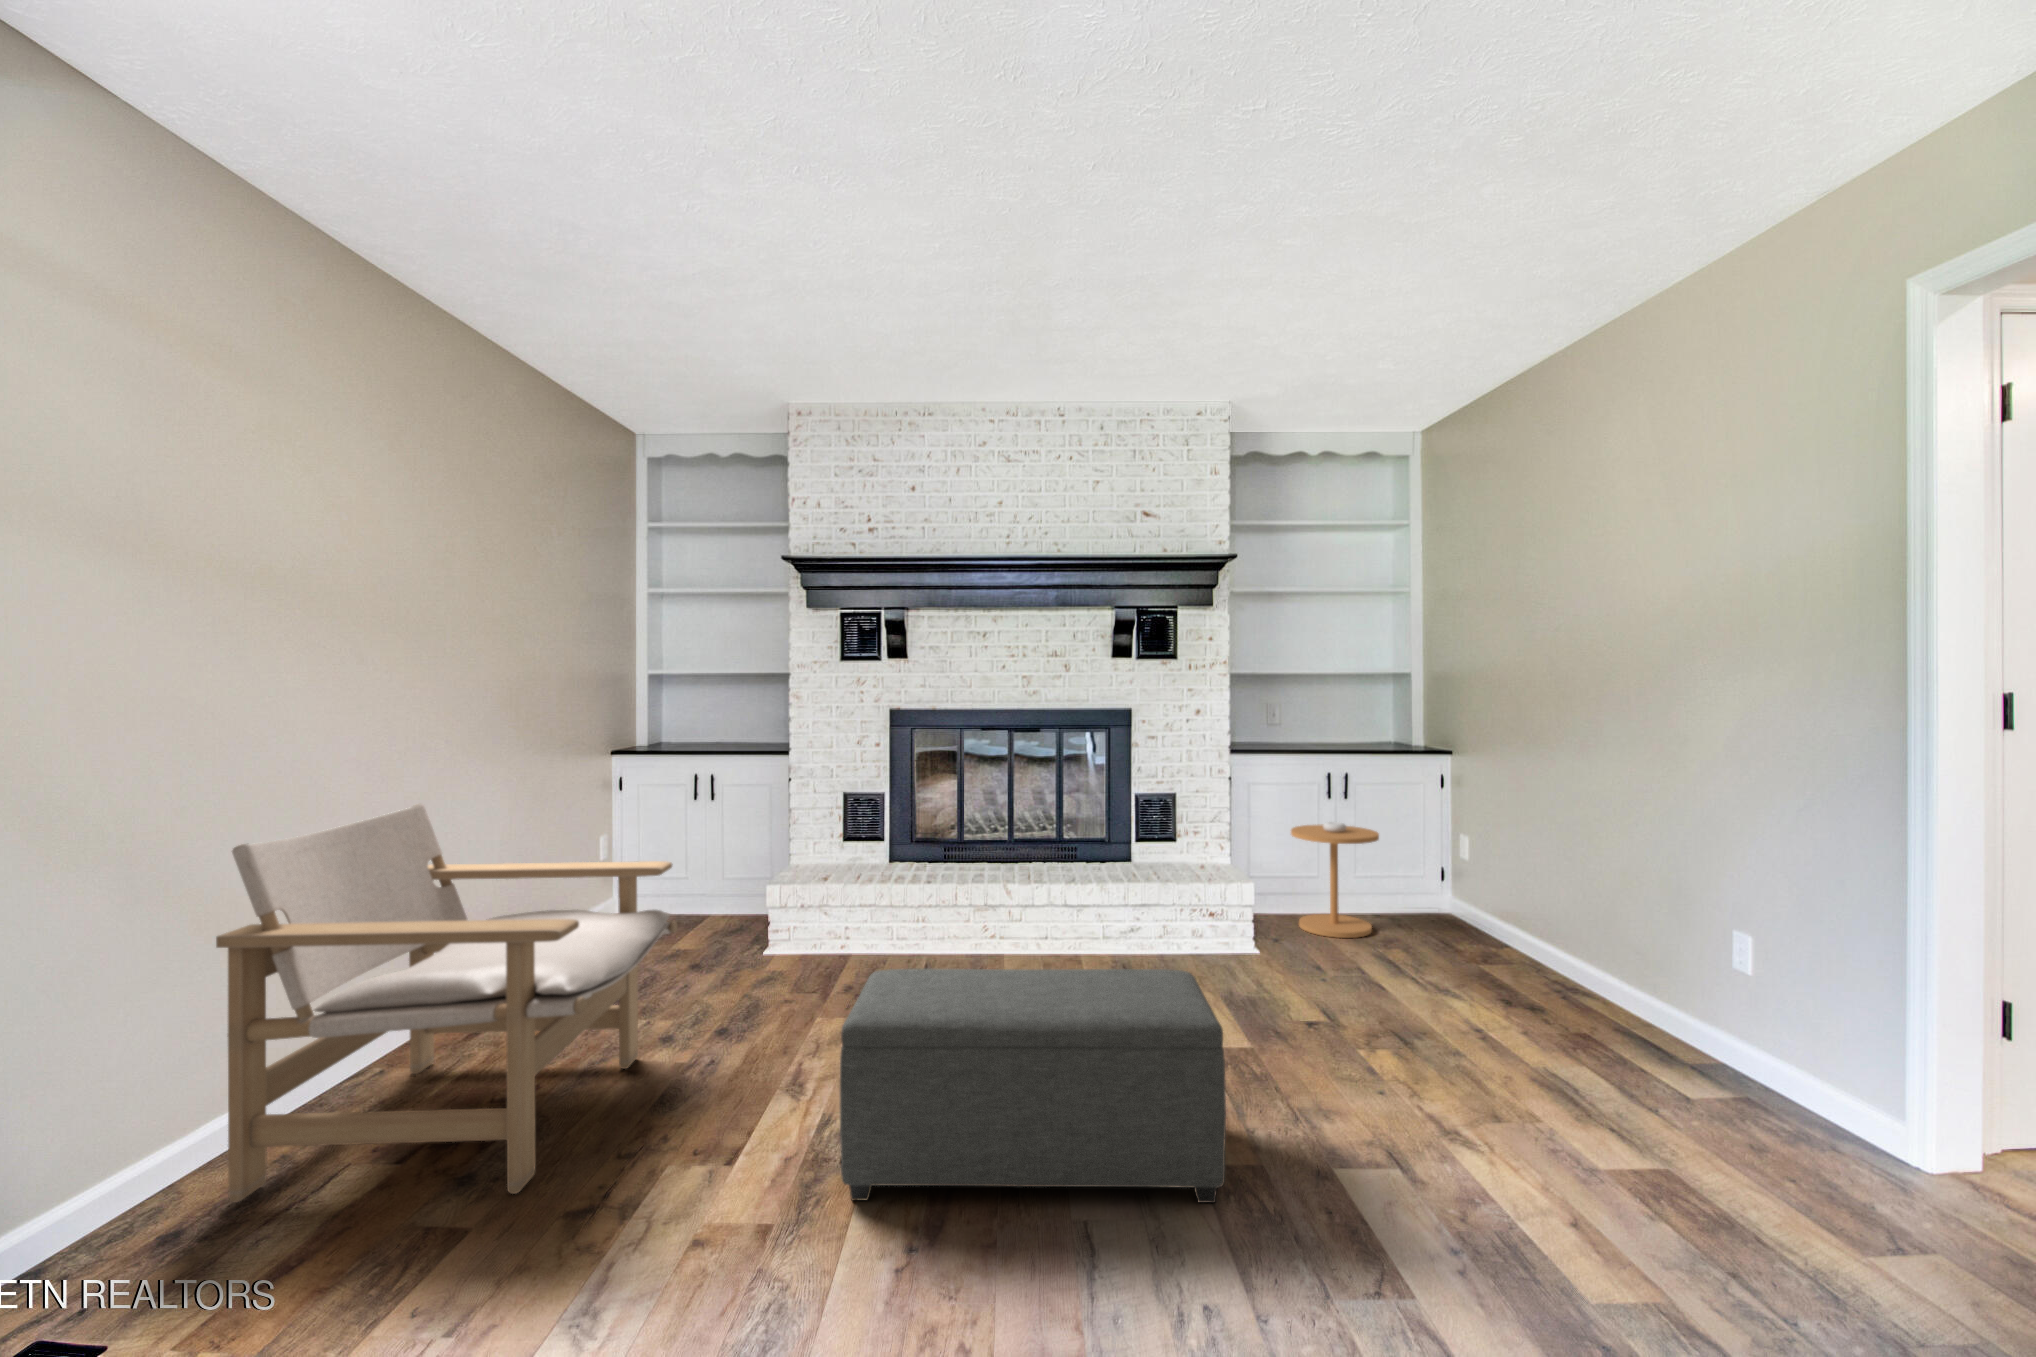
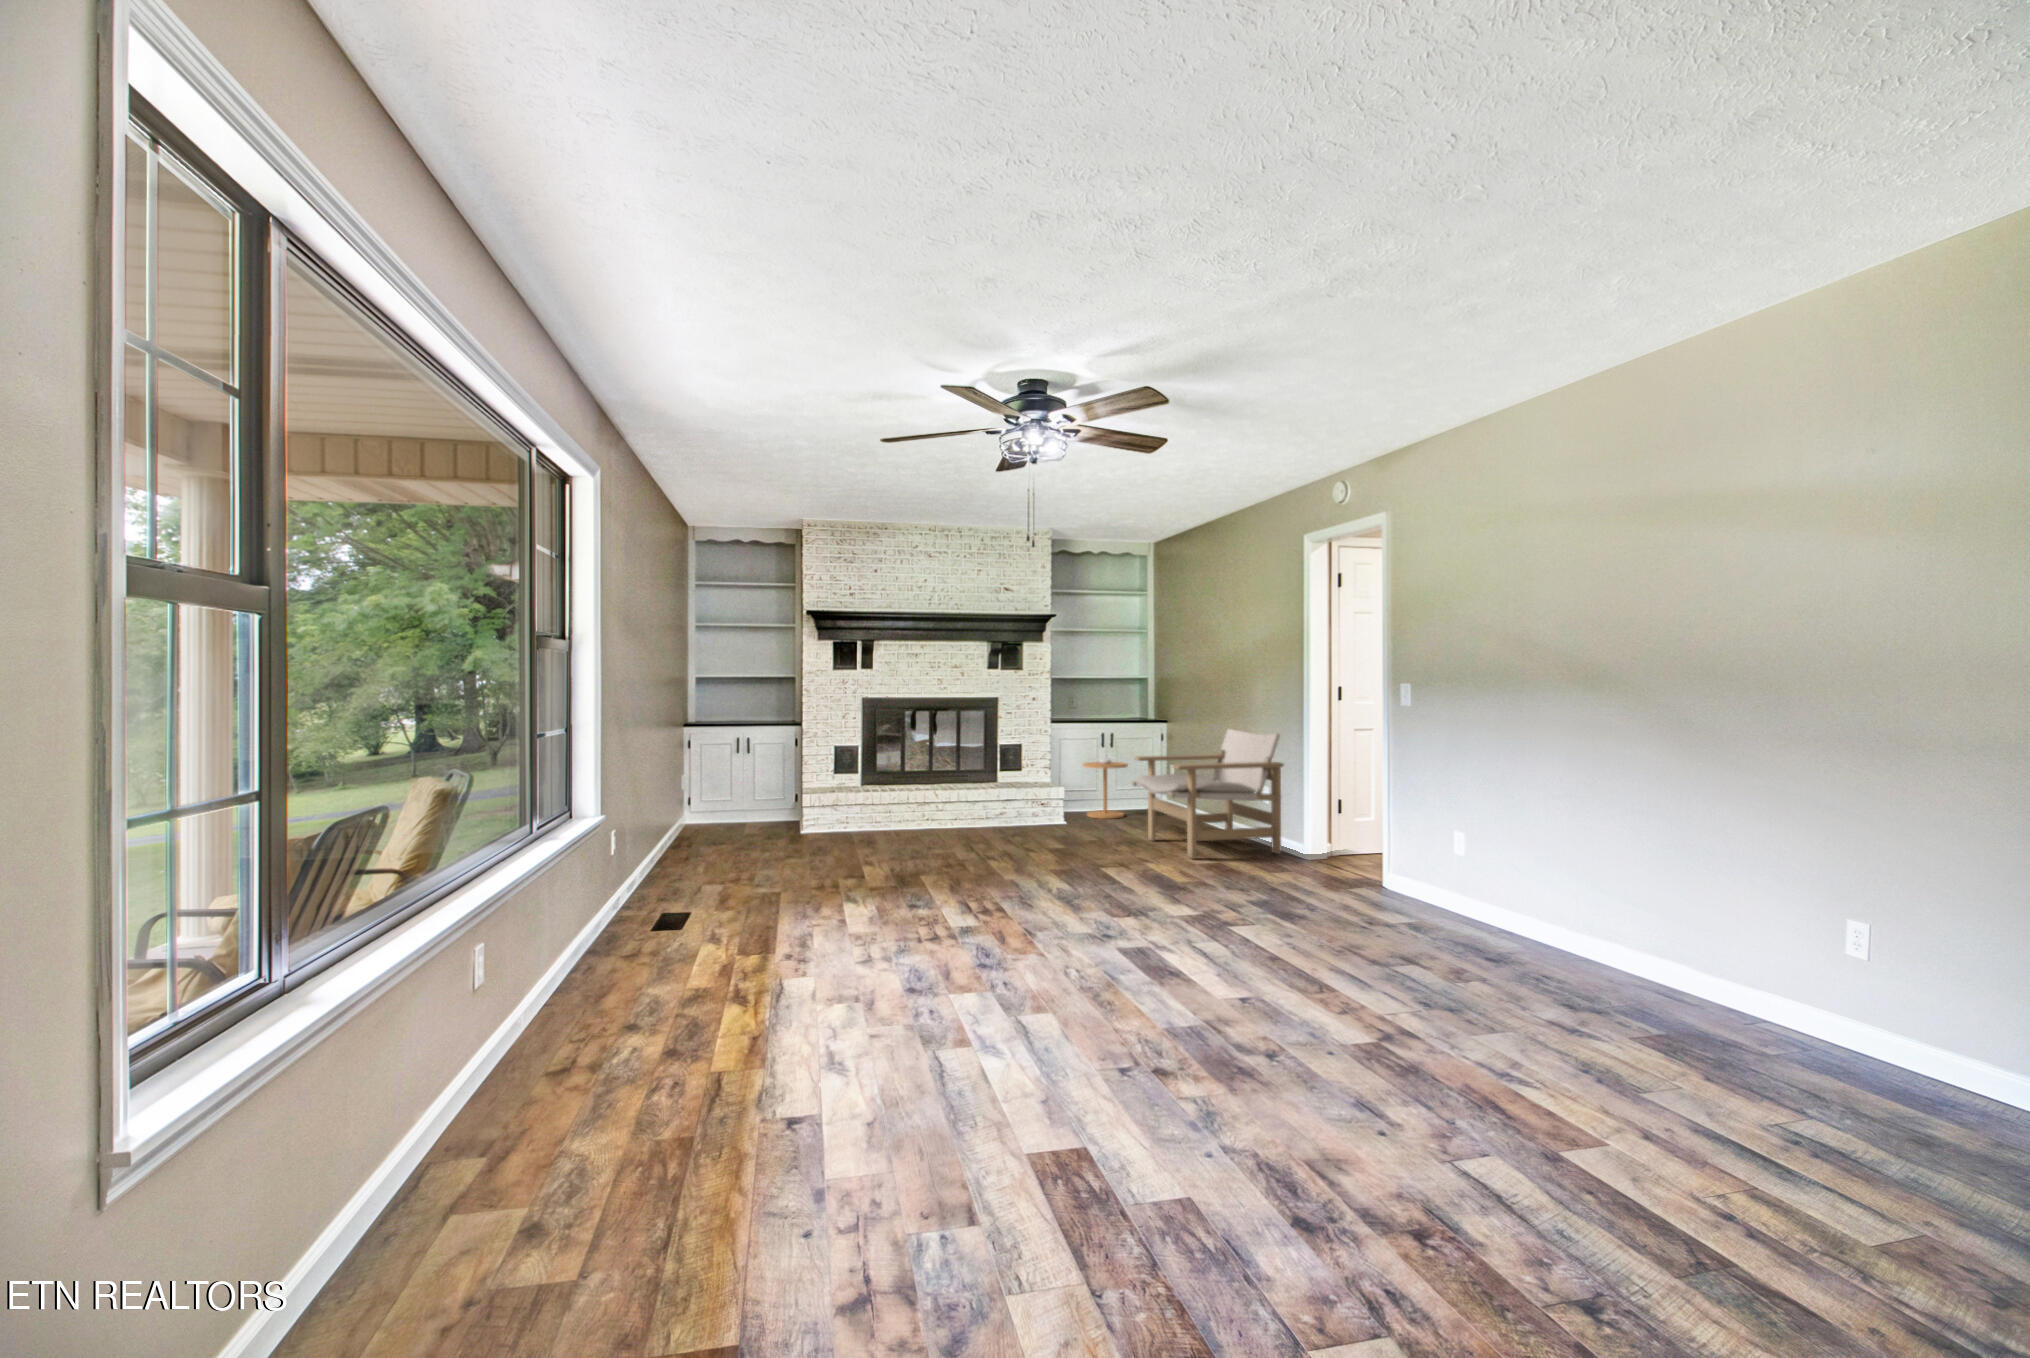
lounge chair: present [216,804,677,1202] -> present [1132,729,1284,859]
ottoman: present [840,969,1226,1203] -> none [902,800,1053,884]

